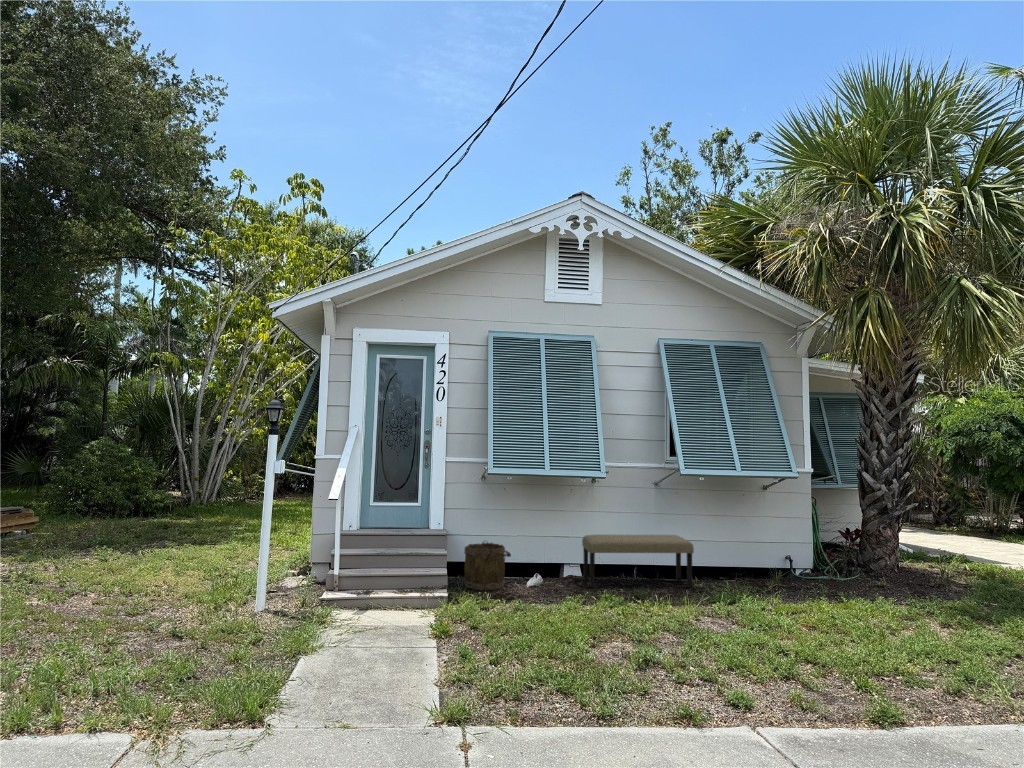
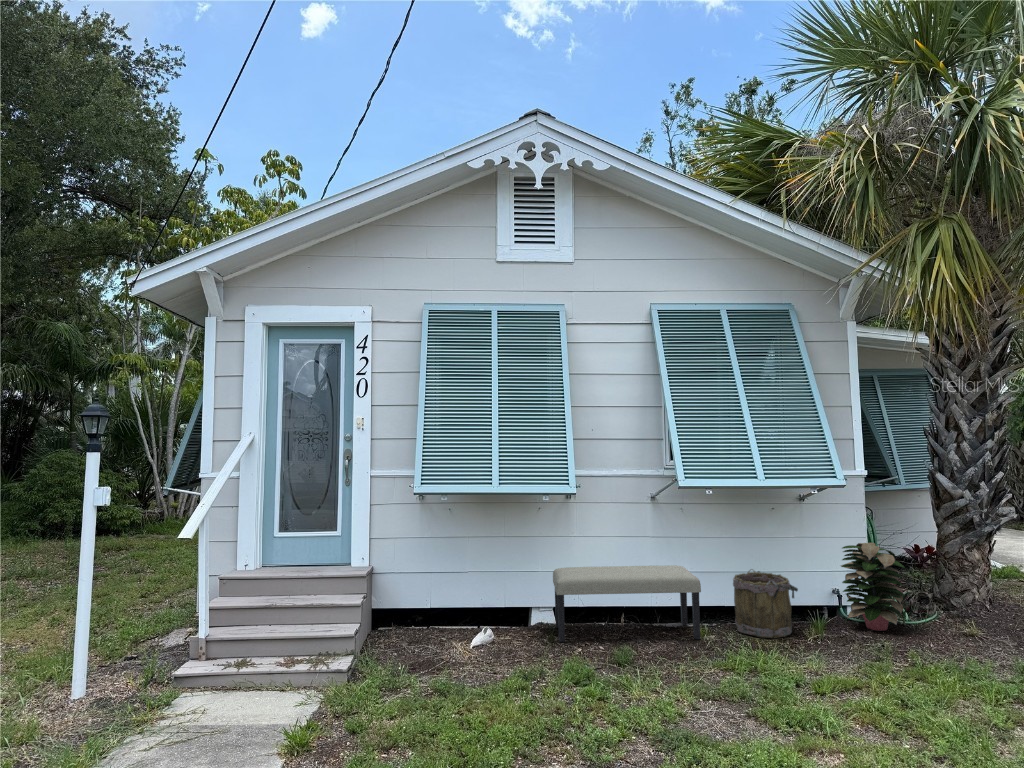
decorative plant: none [792,521,839,584] -> present [841,543,905,631]
bucket: present [464,542,511,591] -> present [733,569,798,638]

